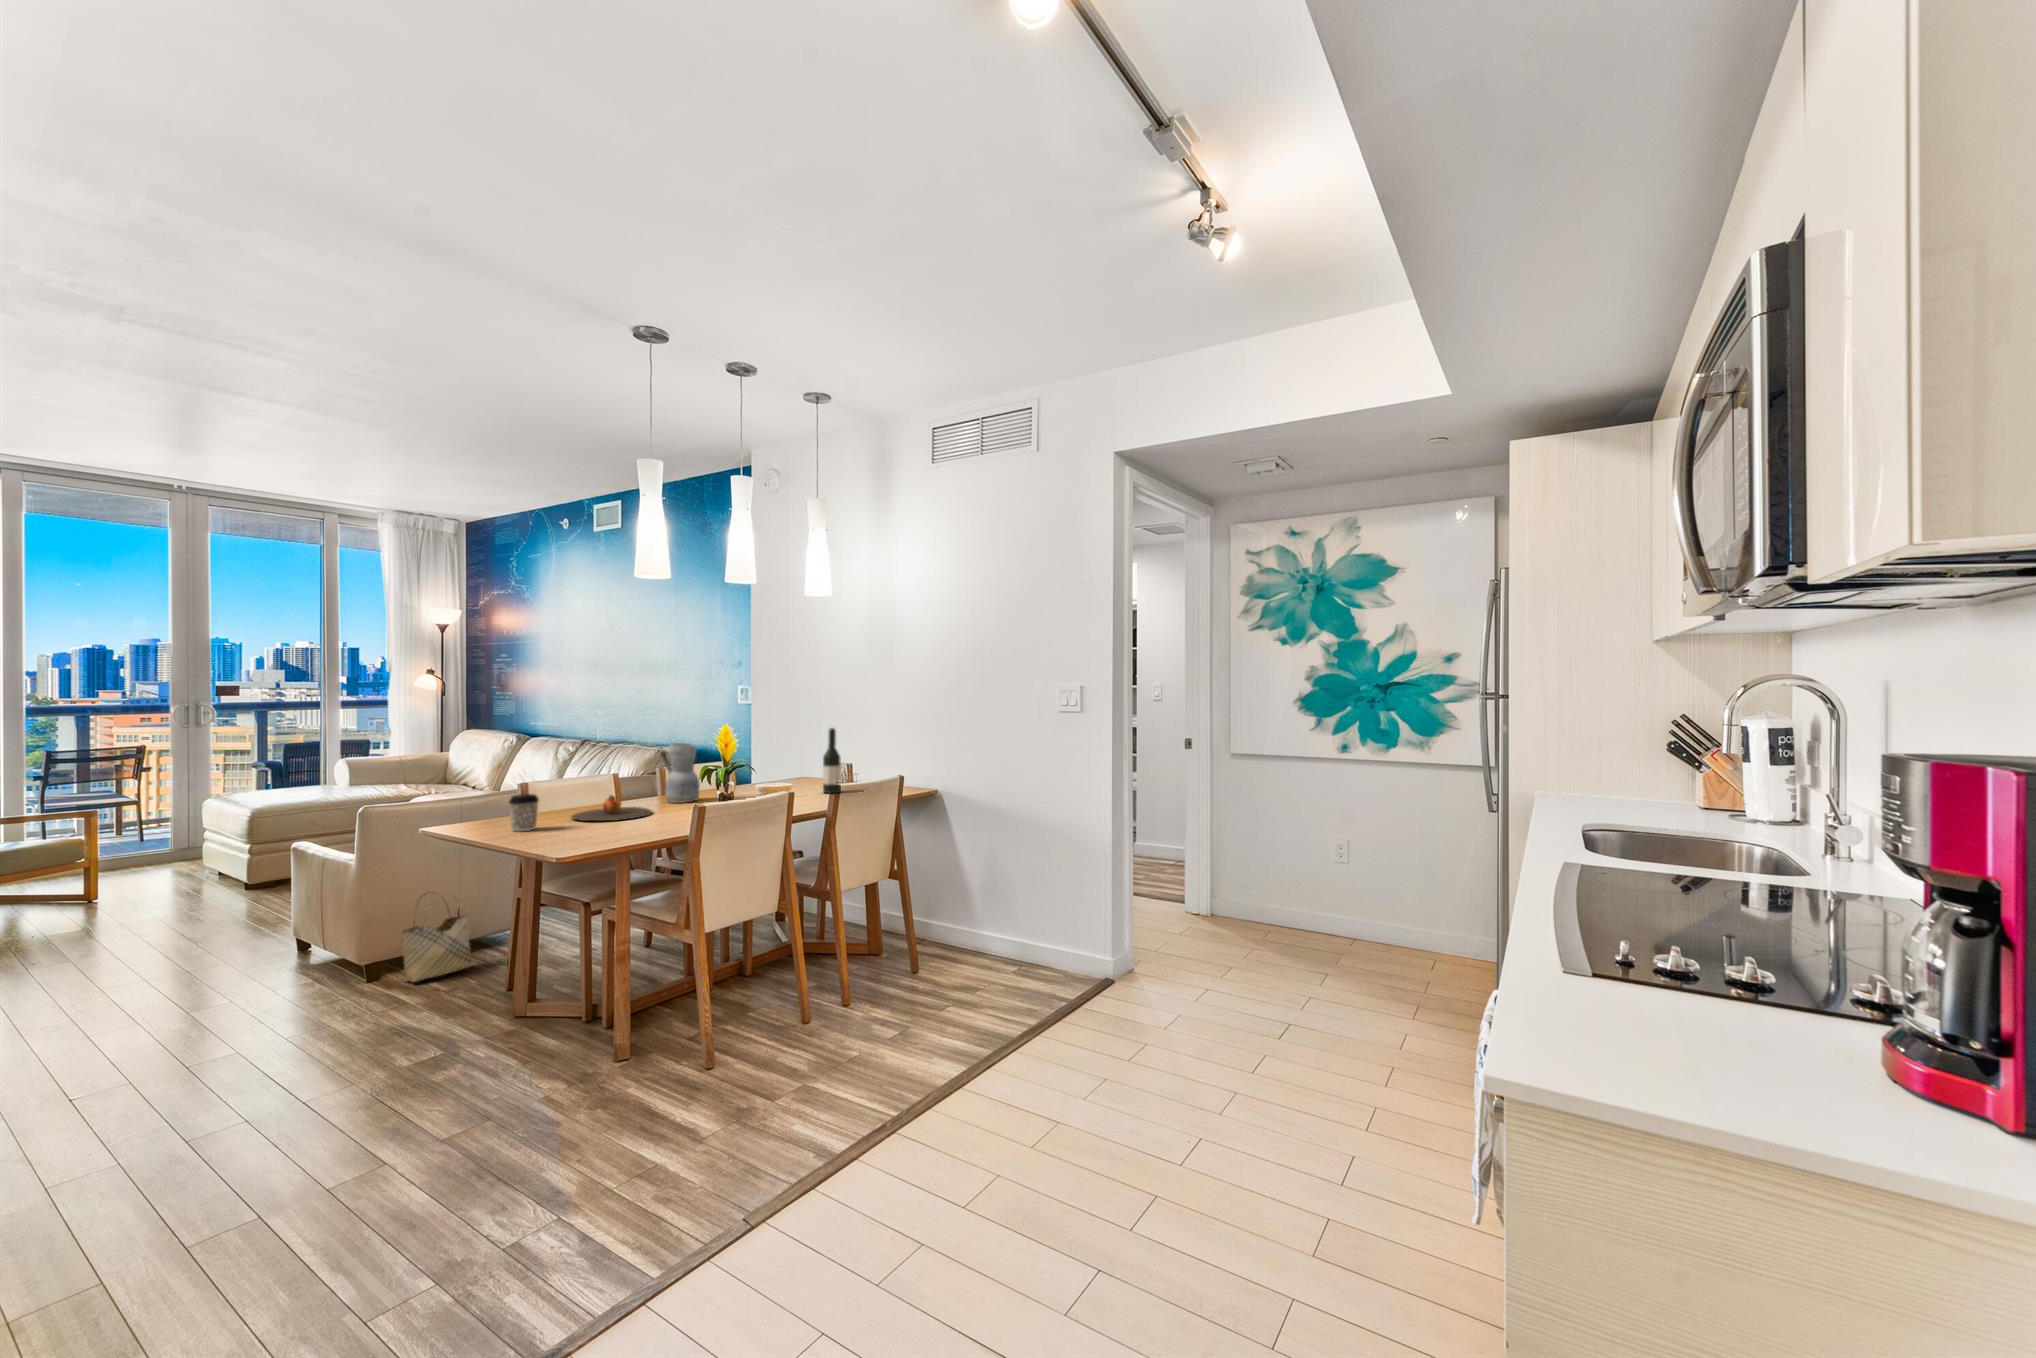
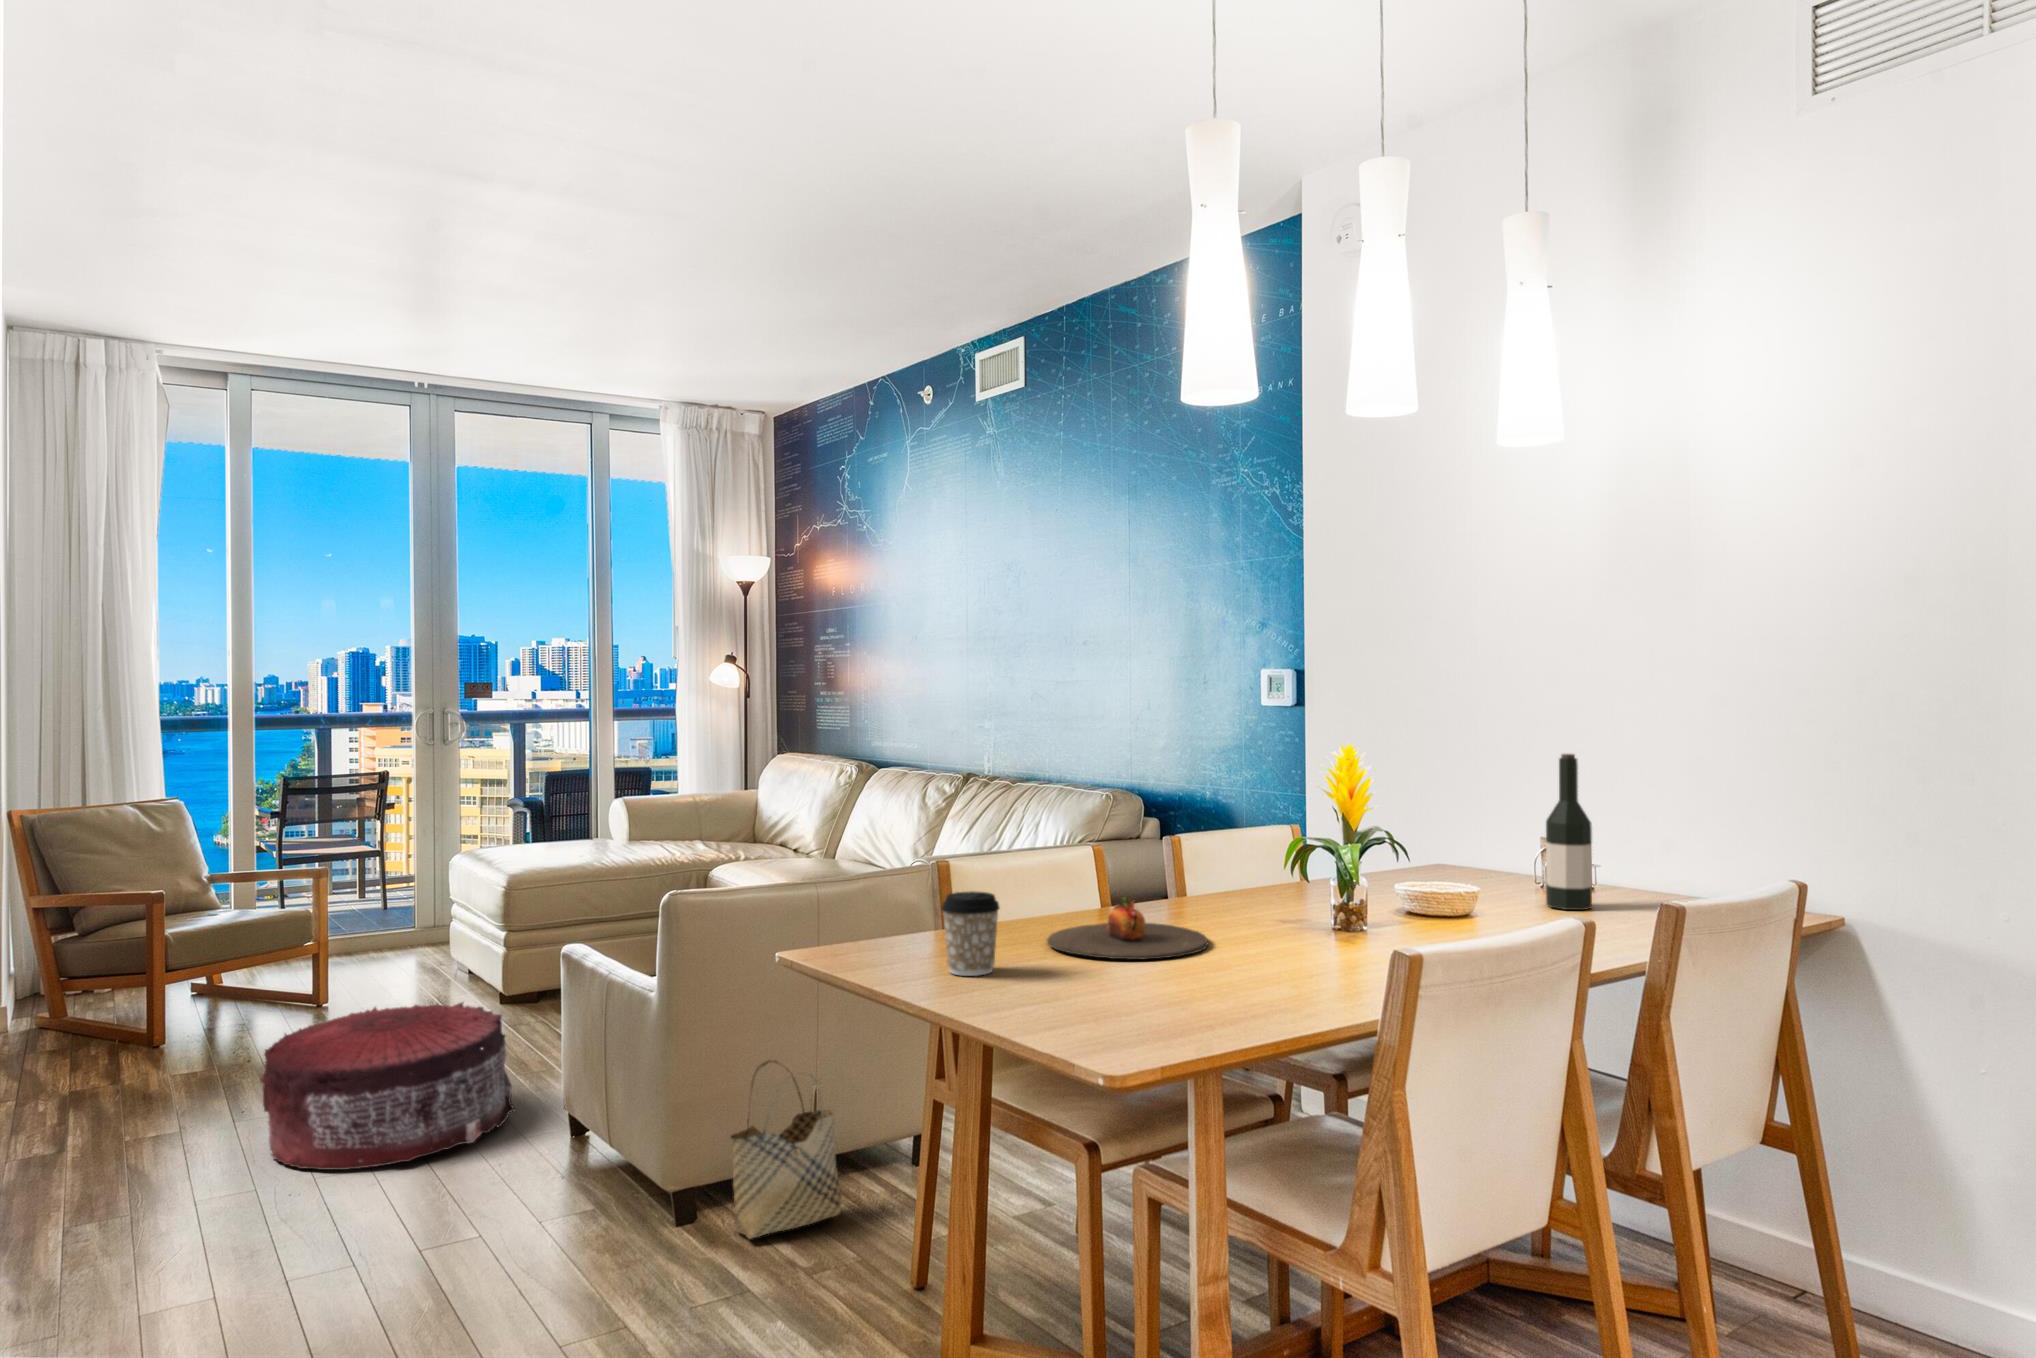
ceramic pitcher: present [660,743,699,803] -> none [1193,783,1279,917]
pouf: none [53,883,257,987] -> present [260,1002,515,1170]

